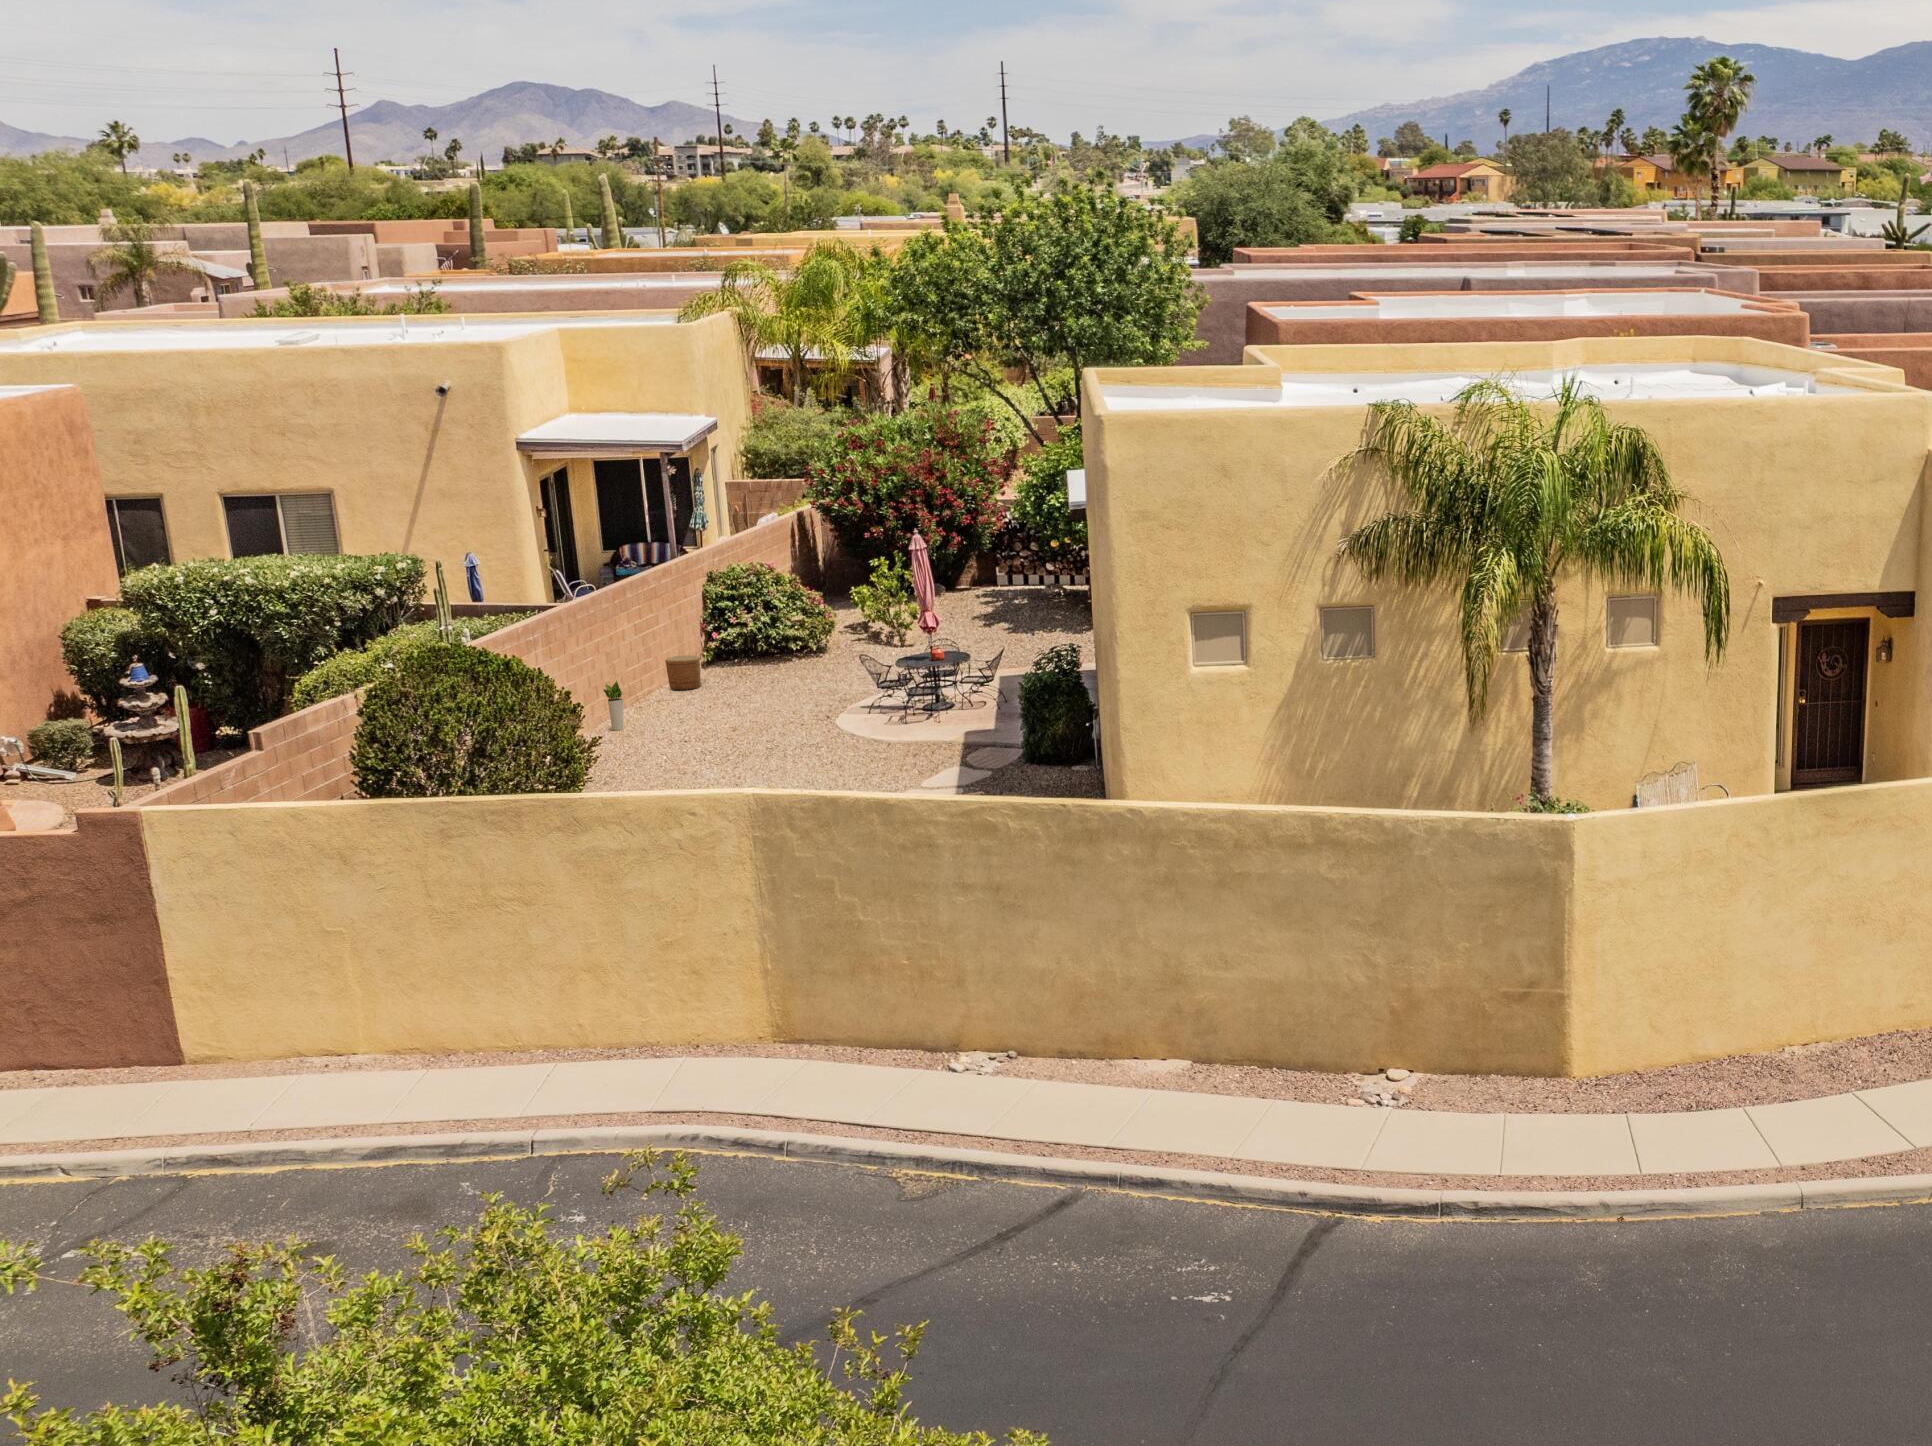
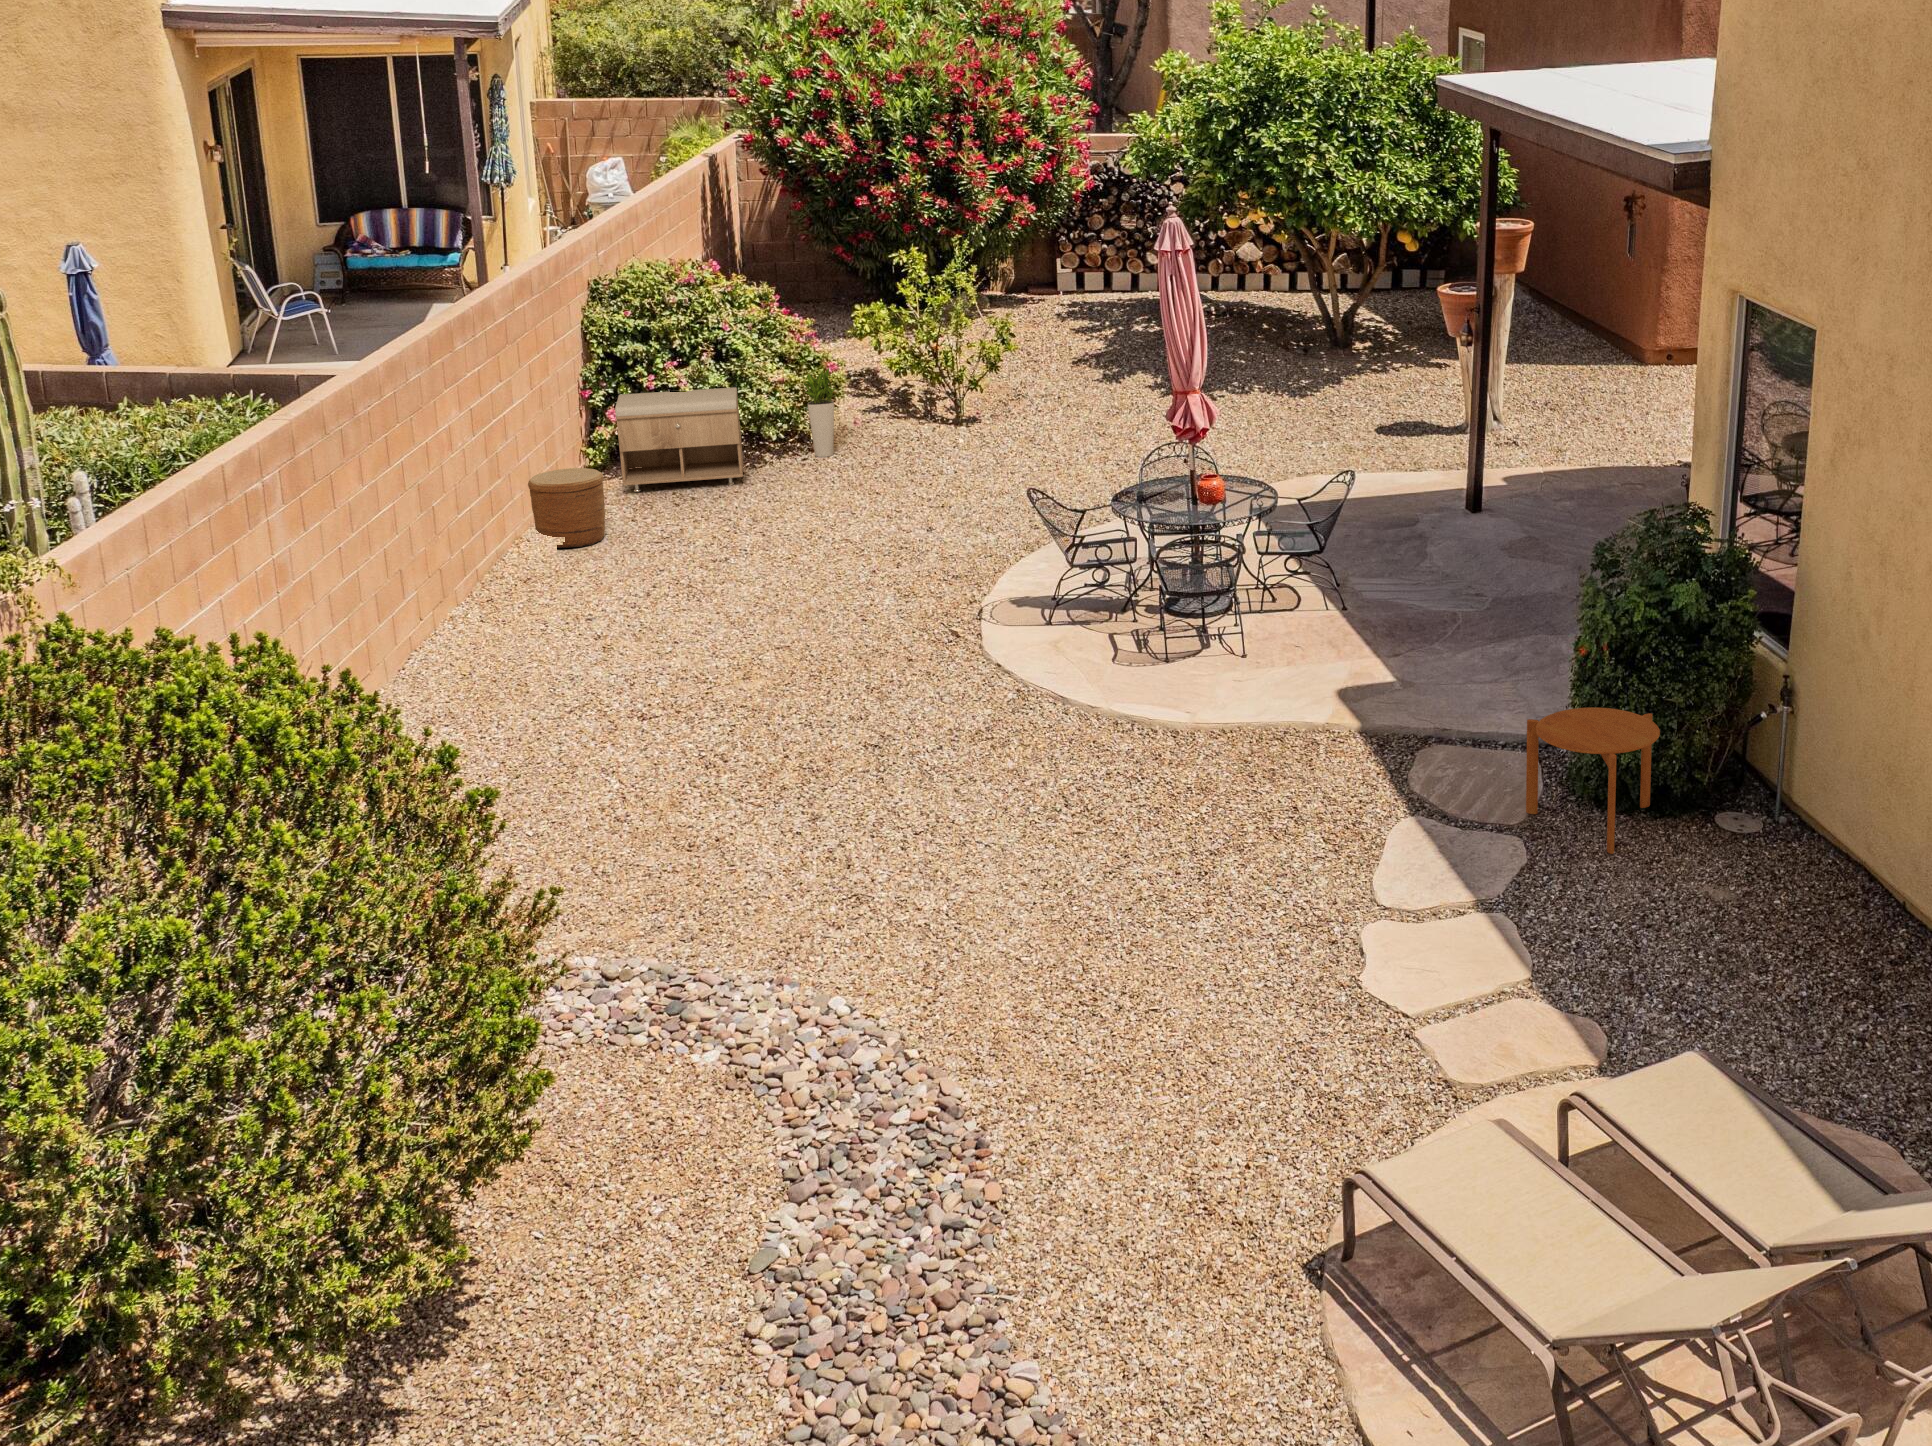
storage bench: none [713,624,778,671] -> present [615,387,743,492]
planter: present [603,681,623,730] -> present [804,368,836,457]
side table: none [984,732,1037,780] -> present [1526,707,1660,854]

